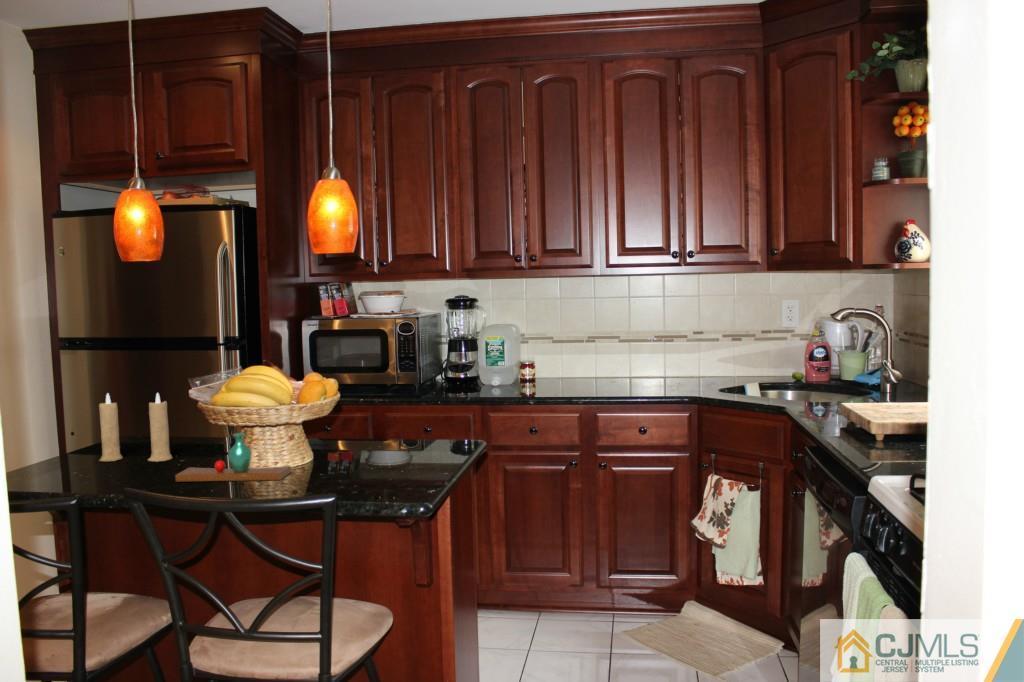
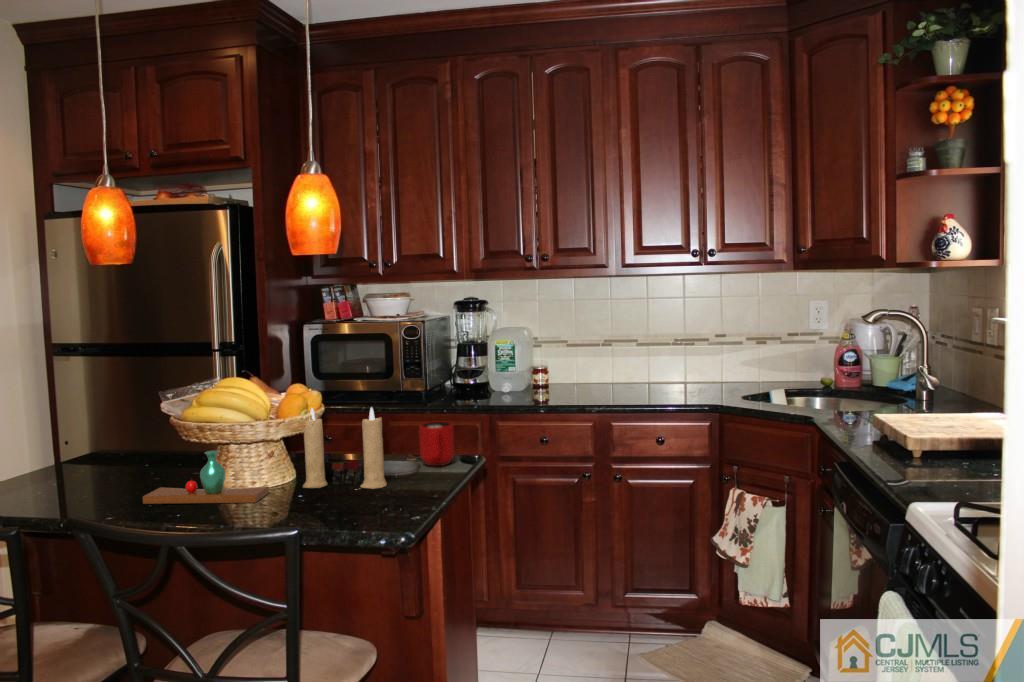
candle: present [99,393,172,461] -> present [303,408,387,489]
mug: none [426,409,458,449] -> present [419,422,454,466]

